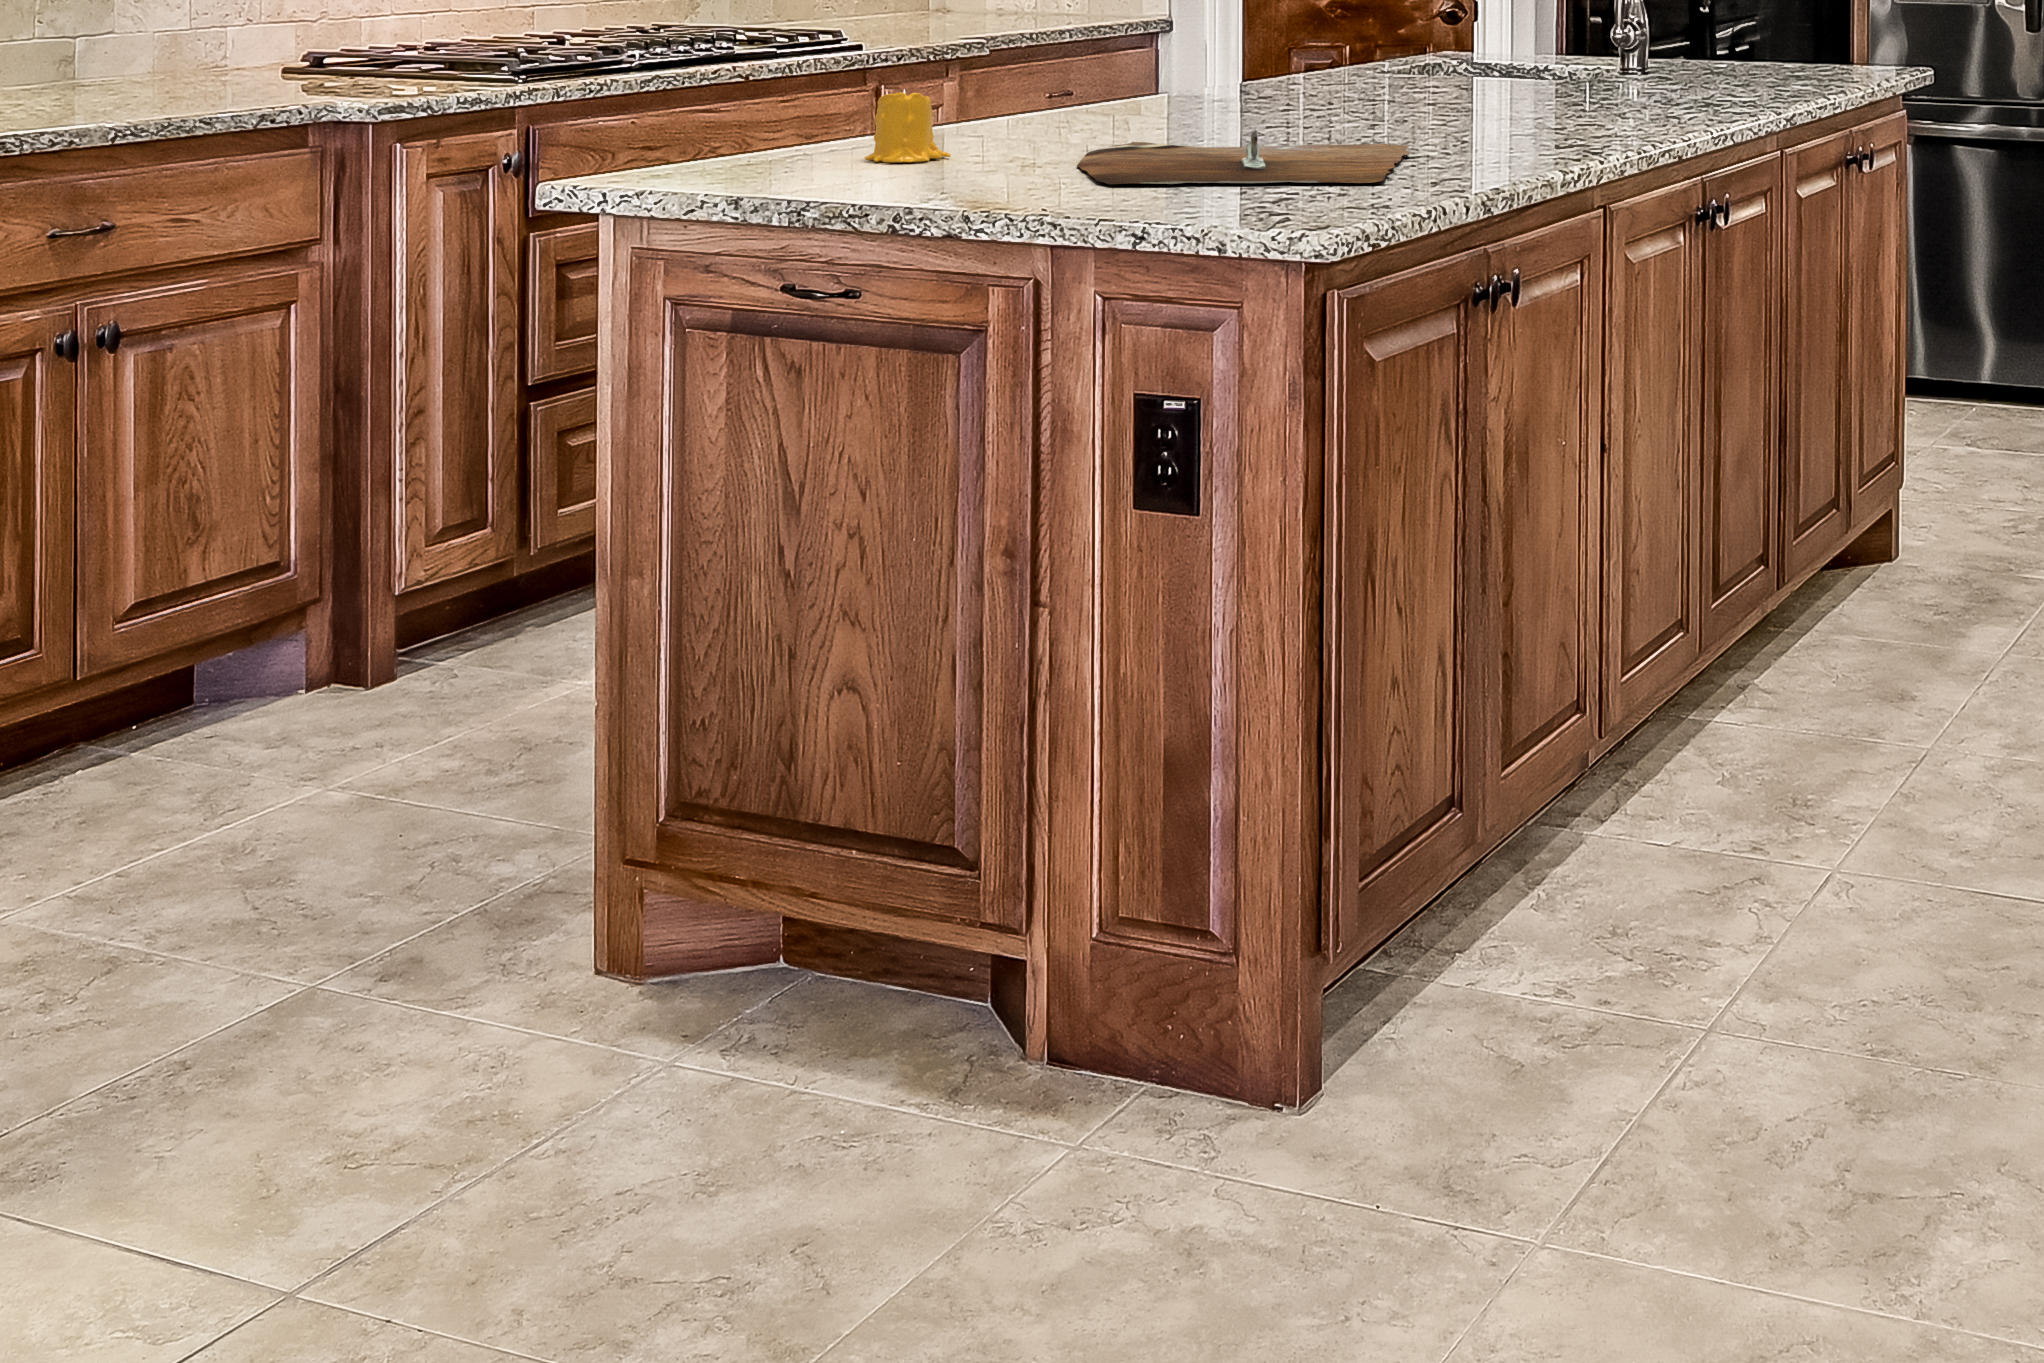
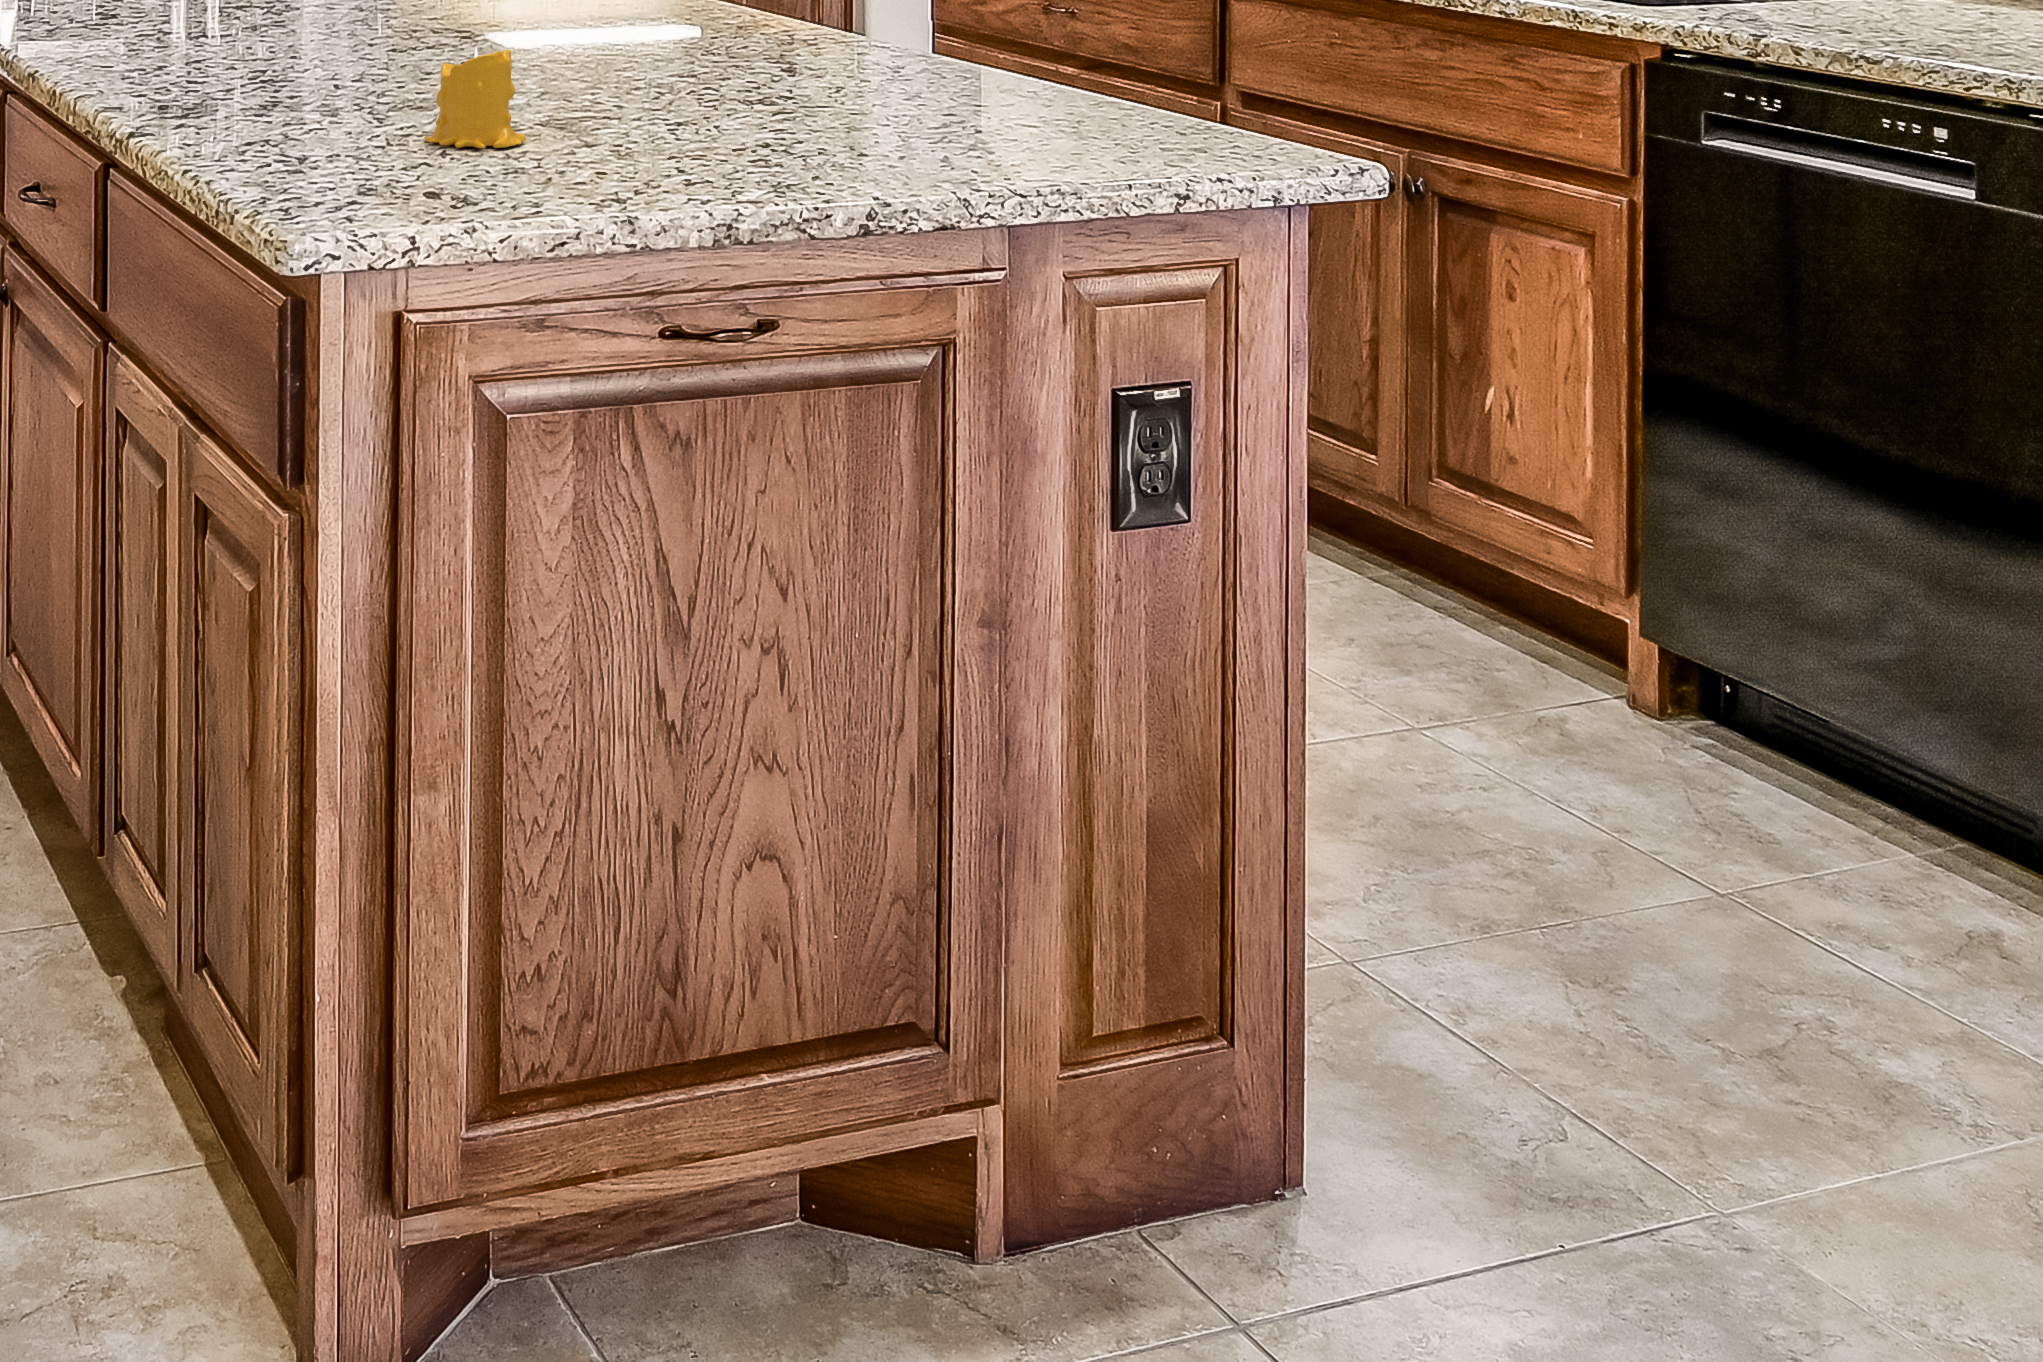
cutting board: present [1077,130,1409,184] -> none [570,58,1068,144]

